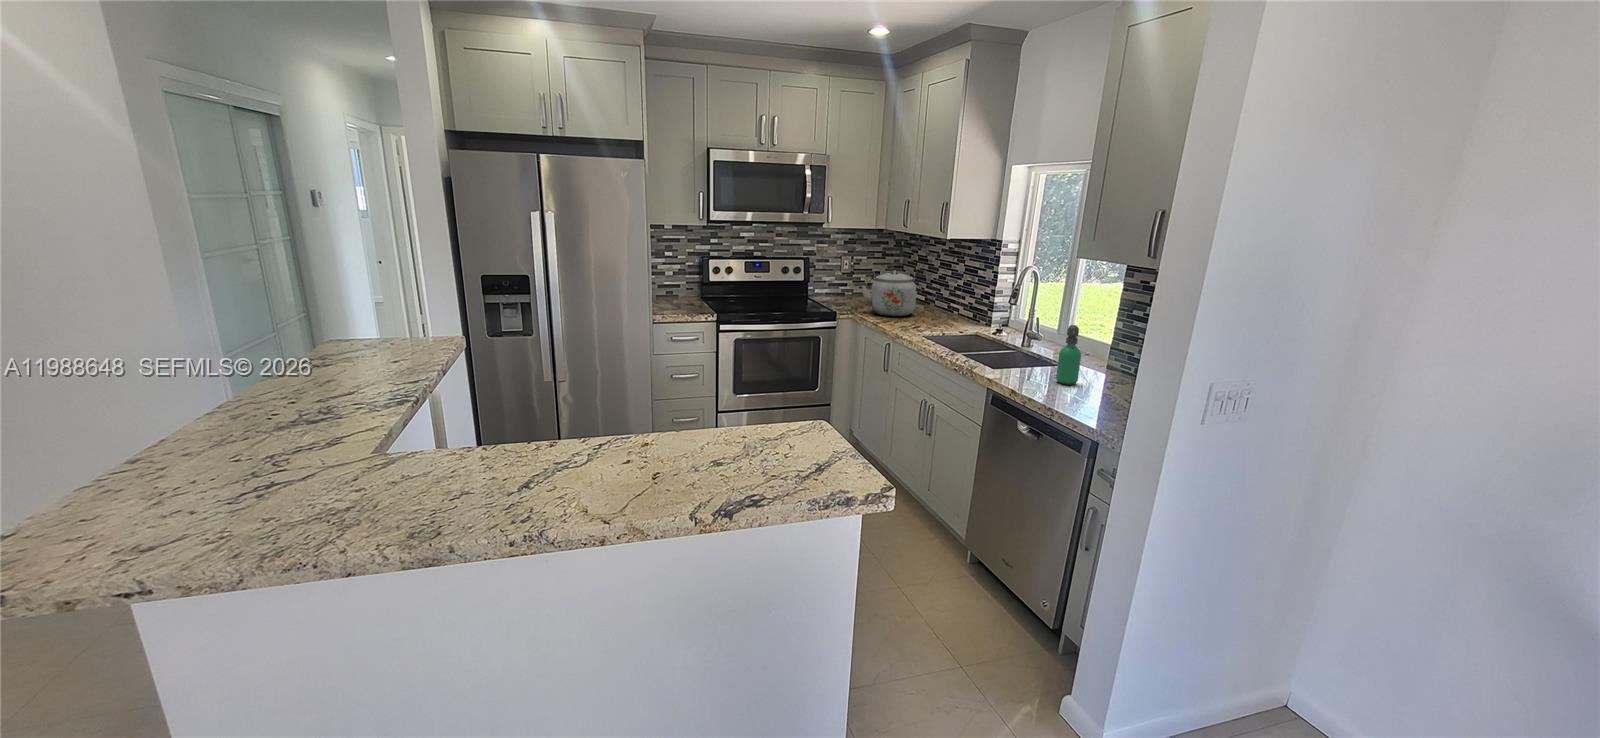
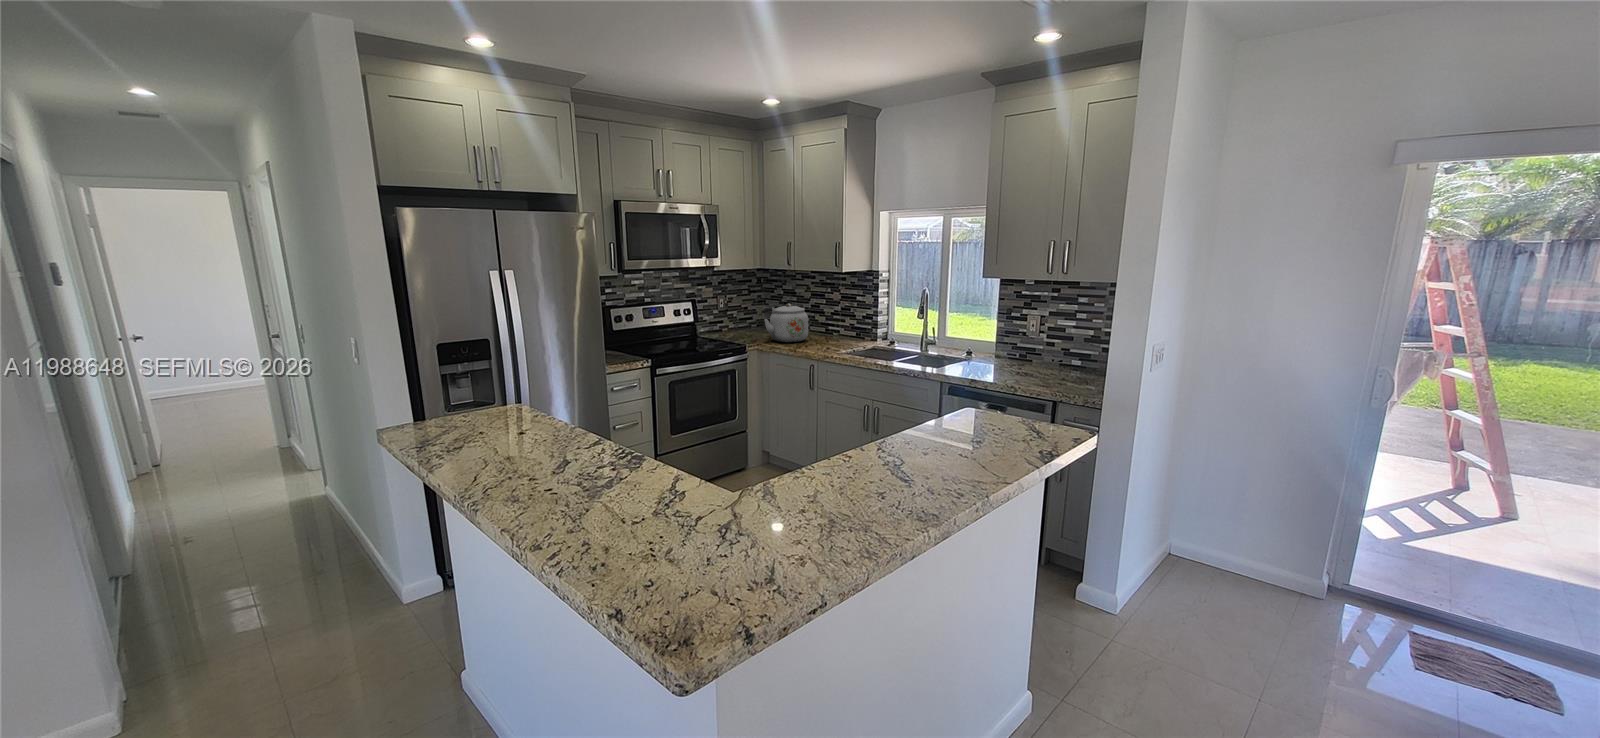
soap dispenser: present [1056,325,1081,385] -> none [989,327,1005,370]

